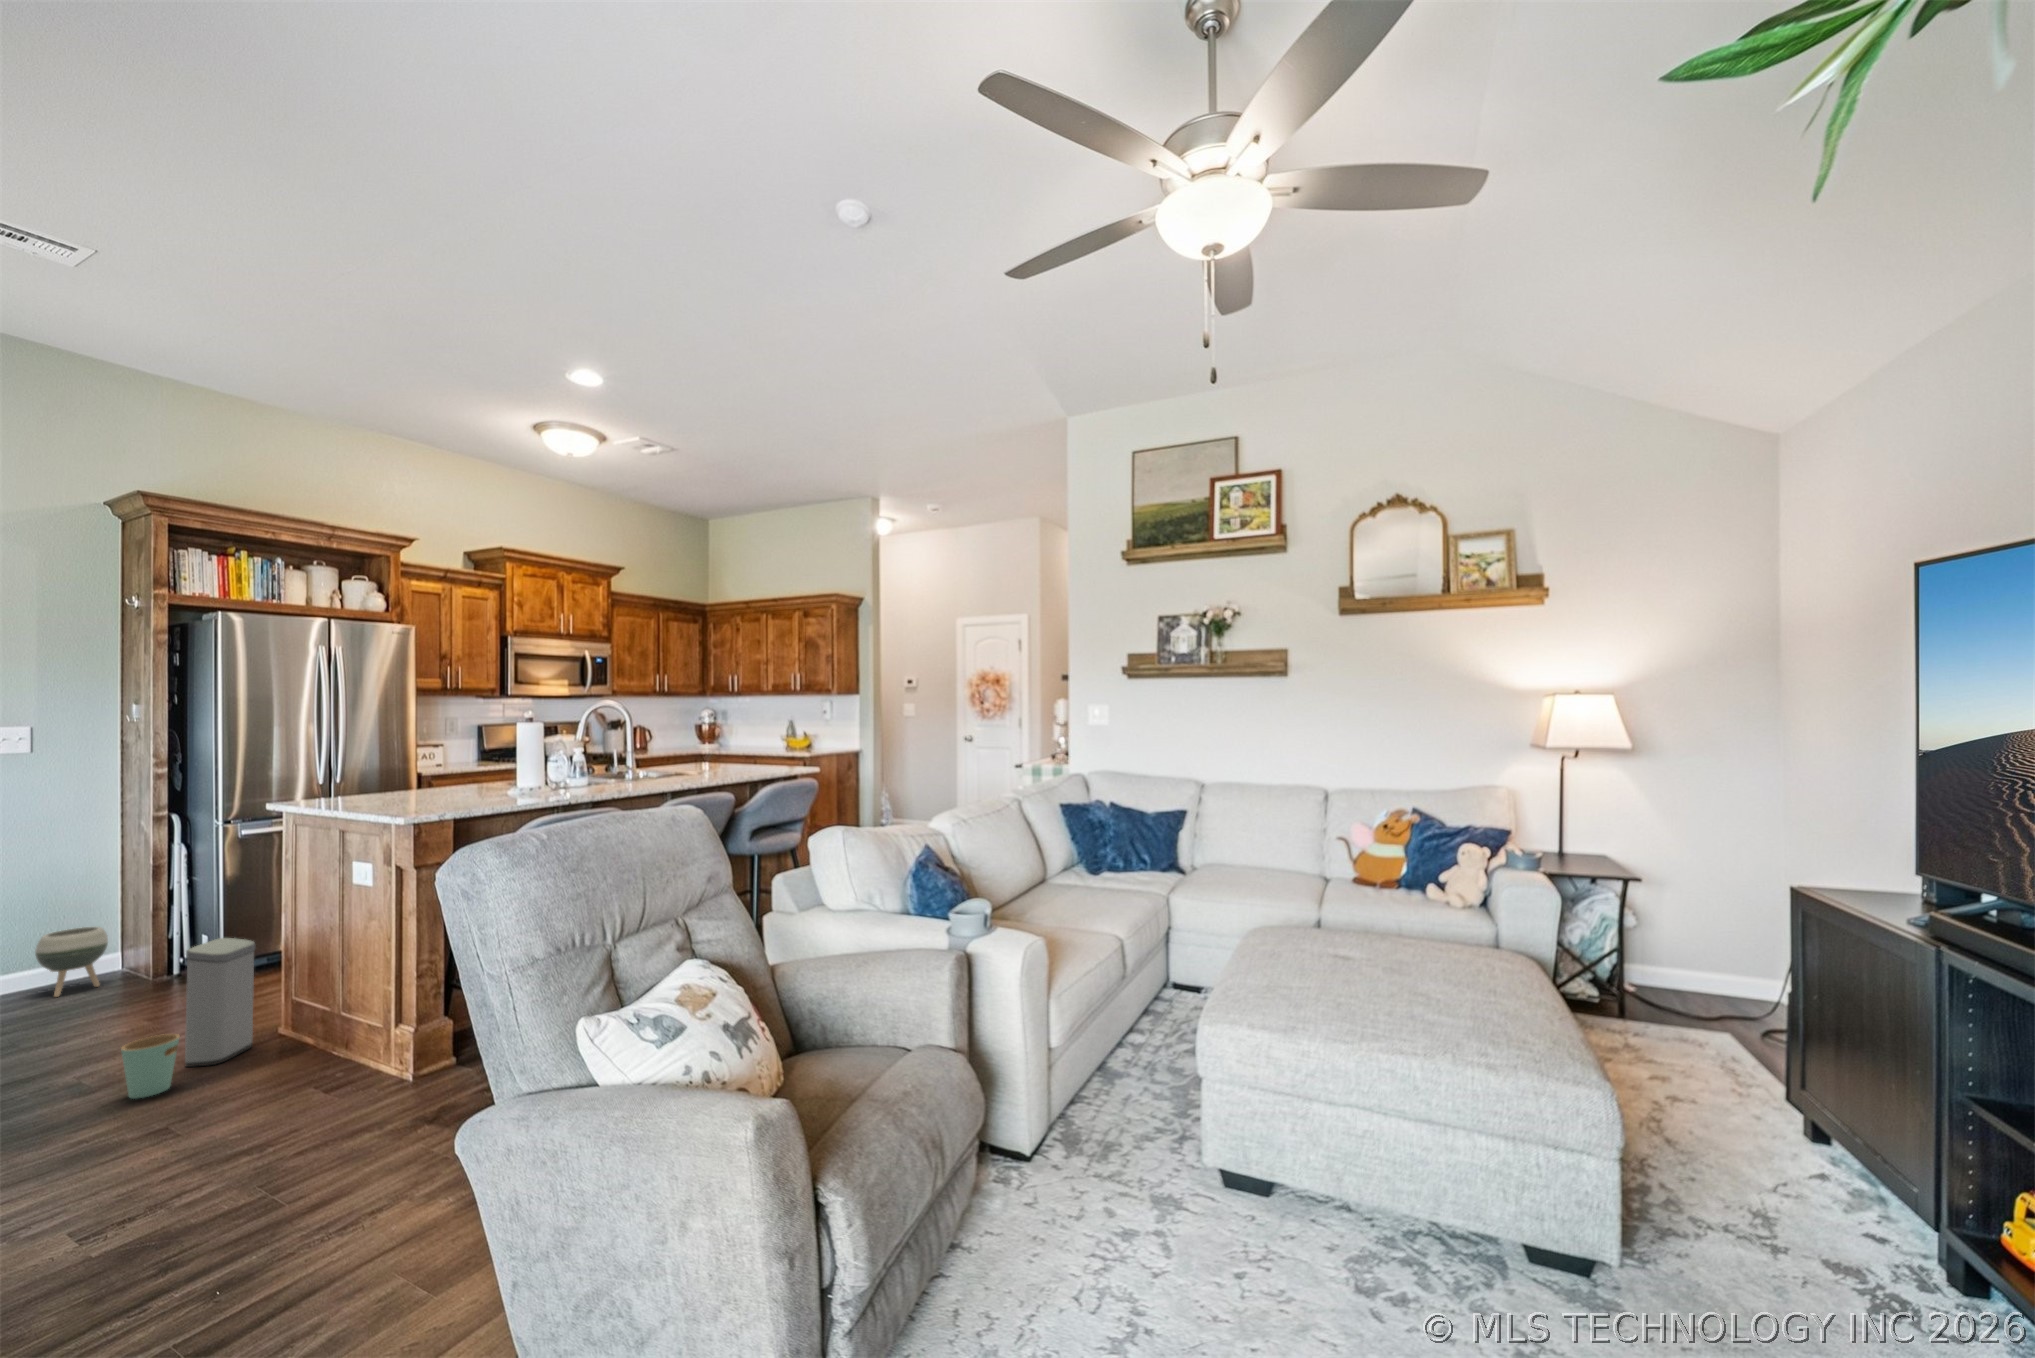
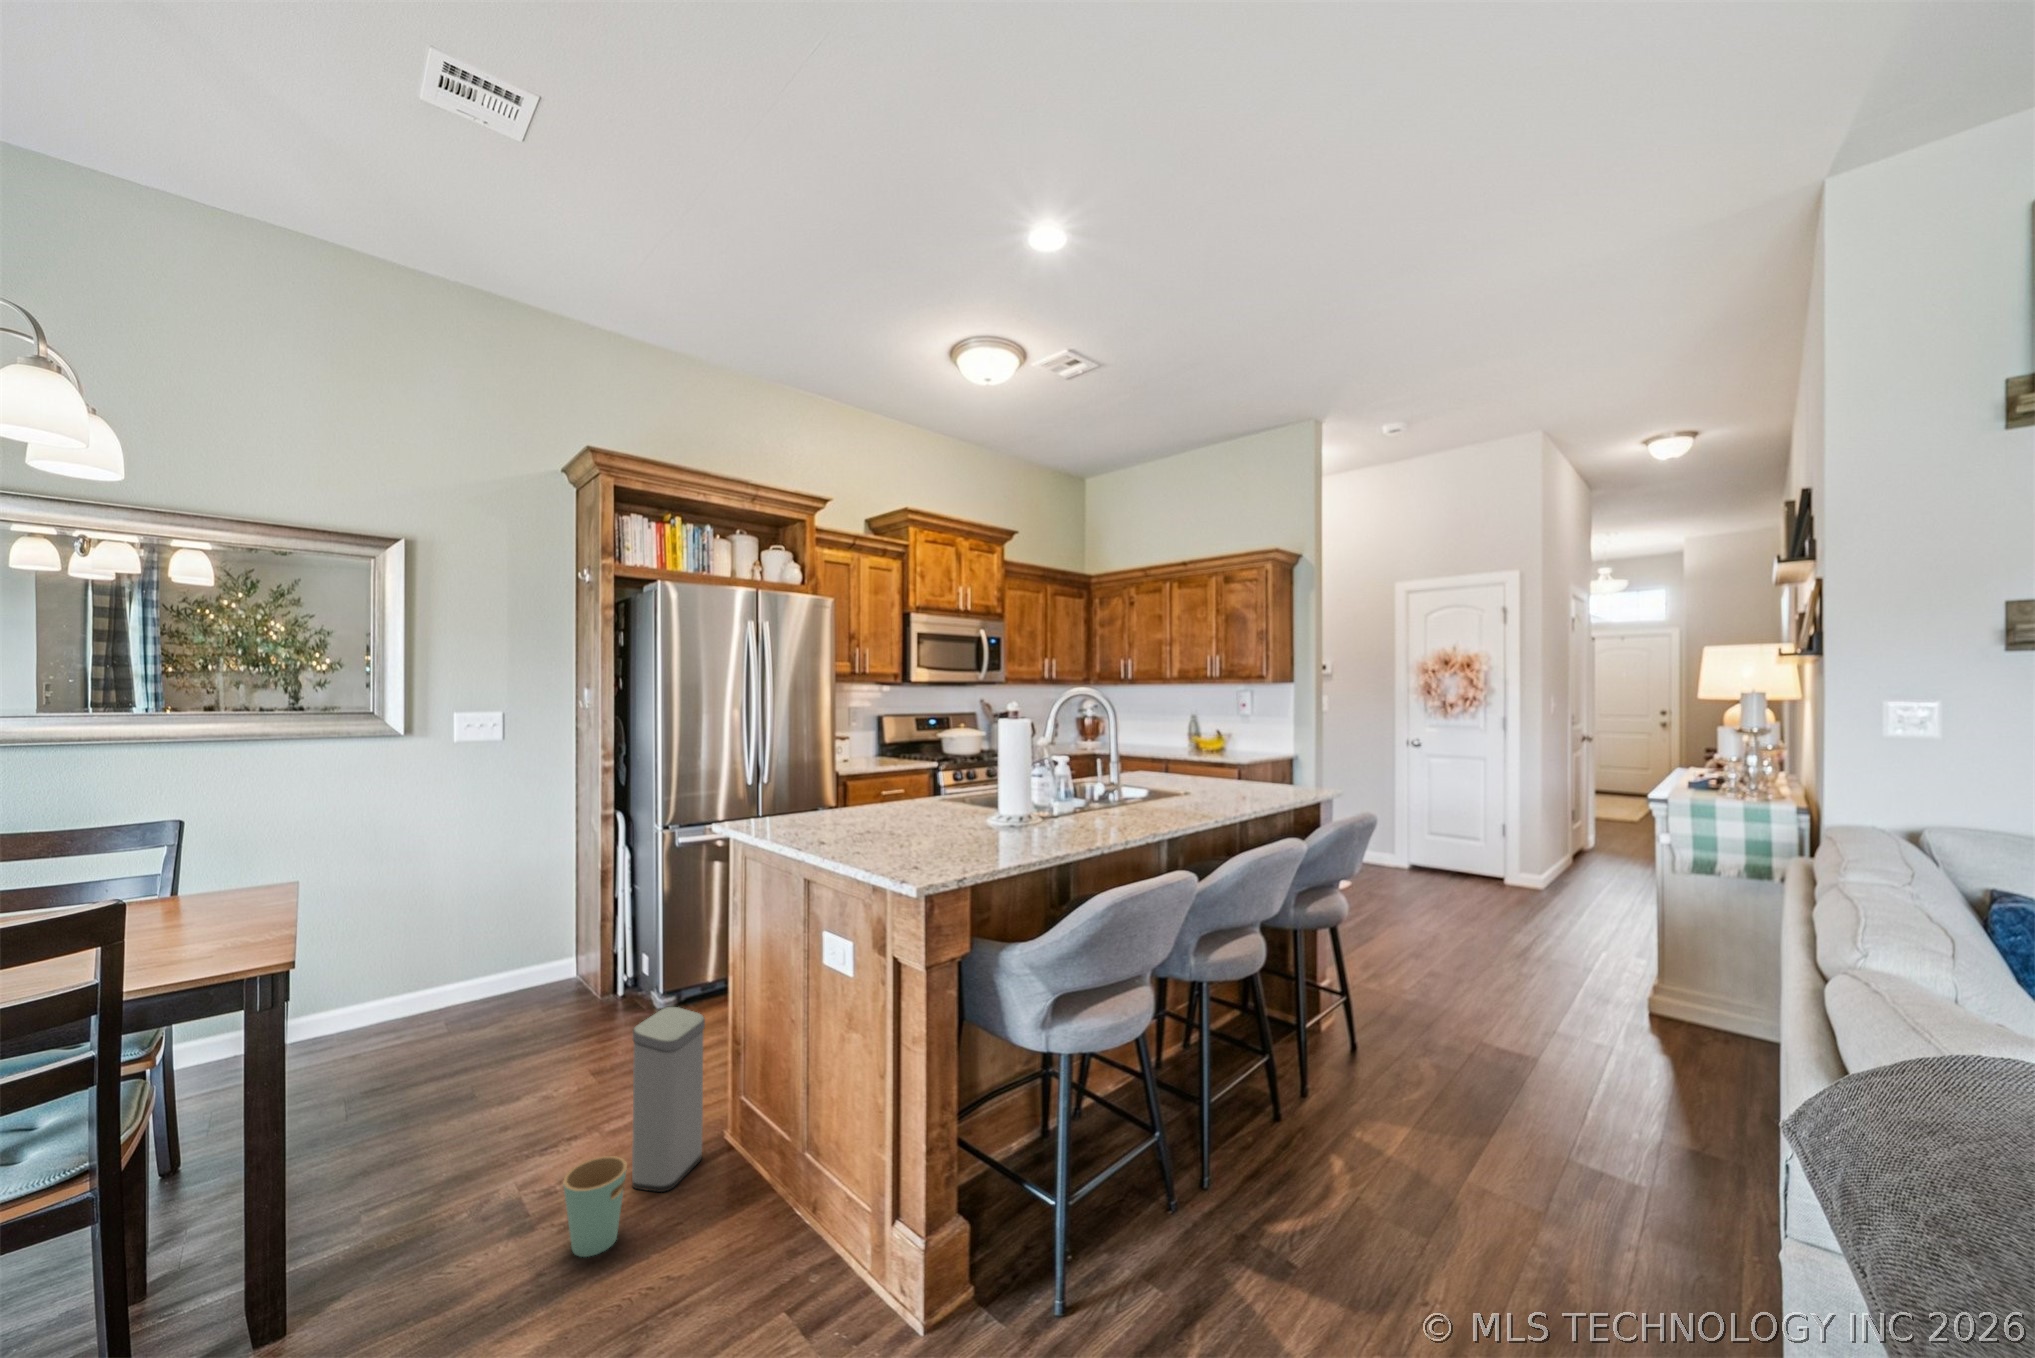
planter: present [35,927,108,997] -> none [503,930,563,1008]

